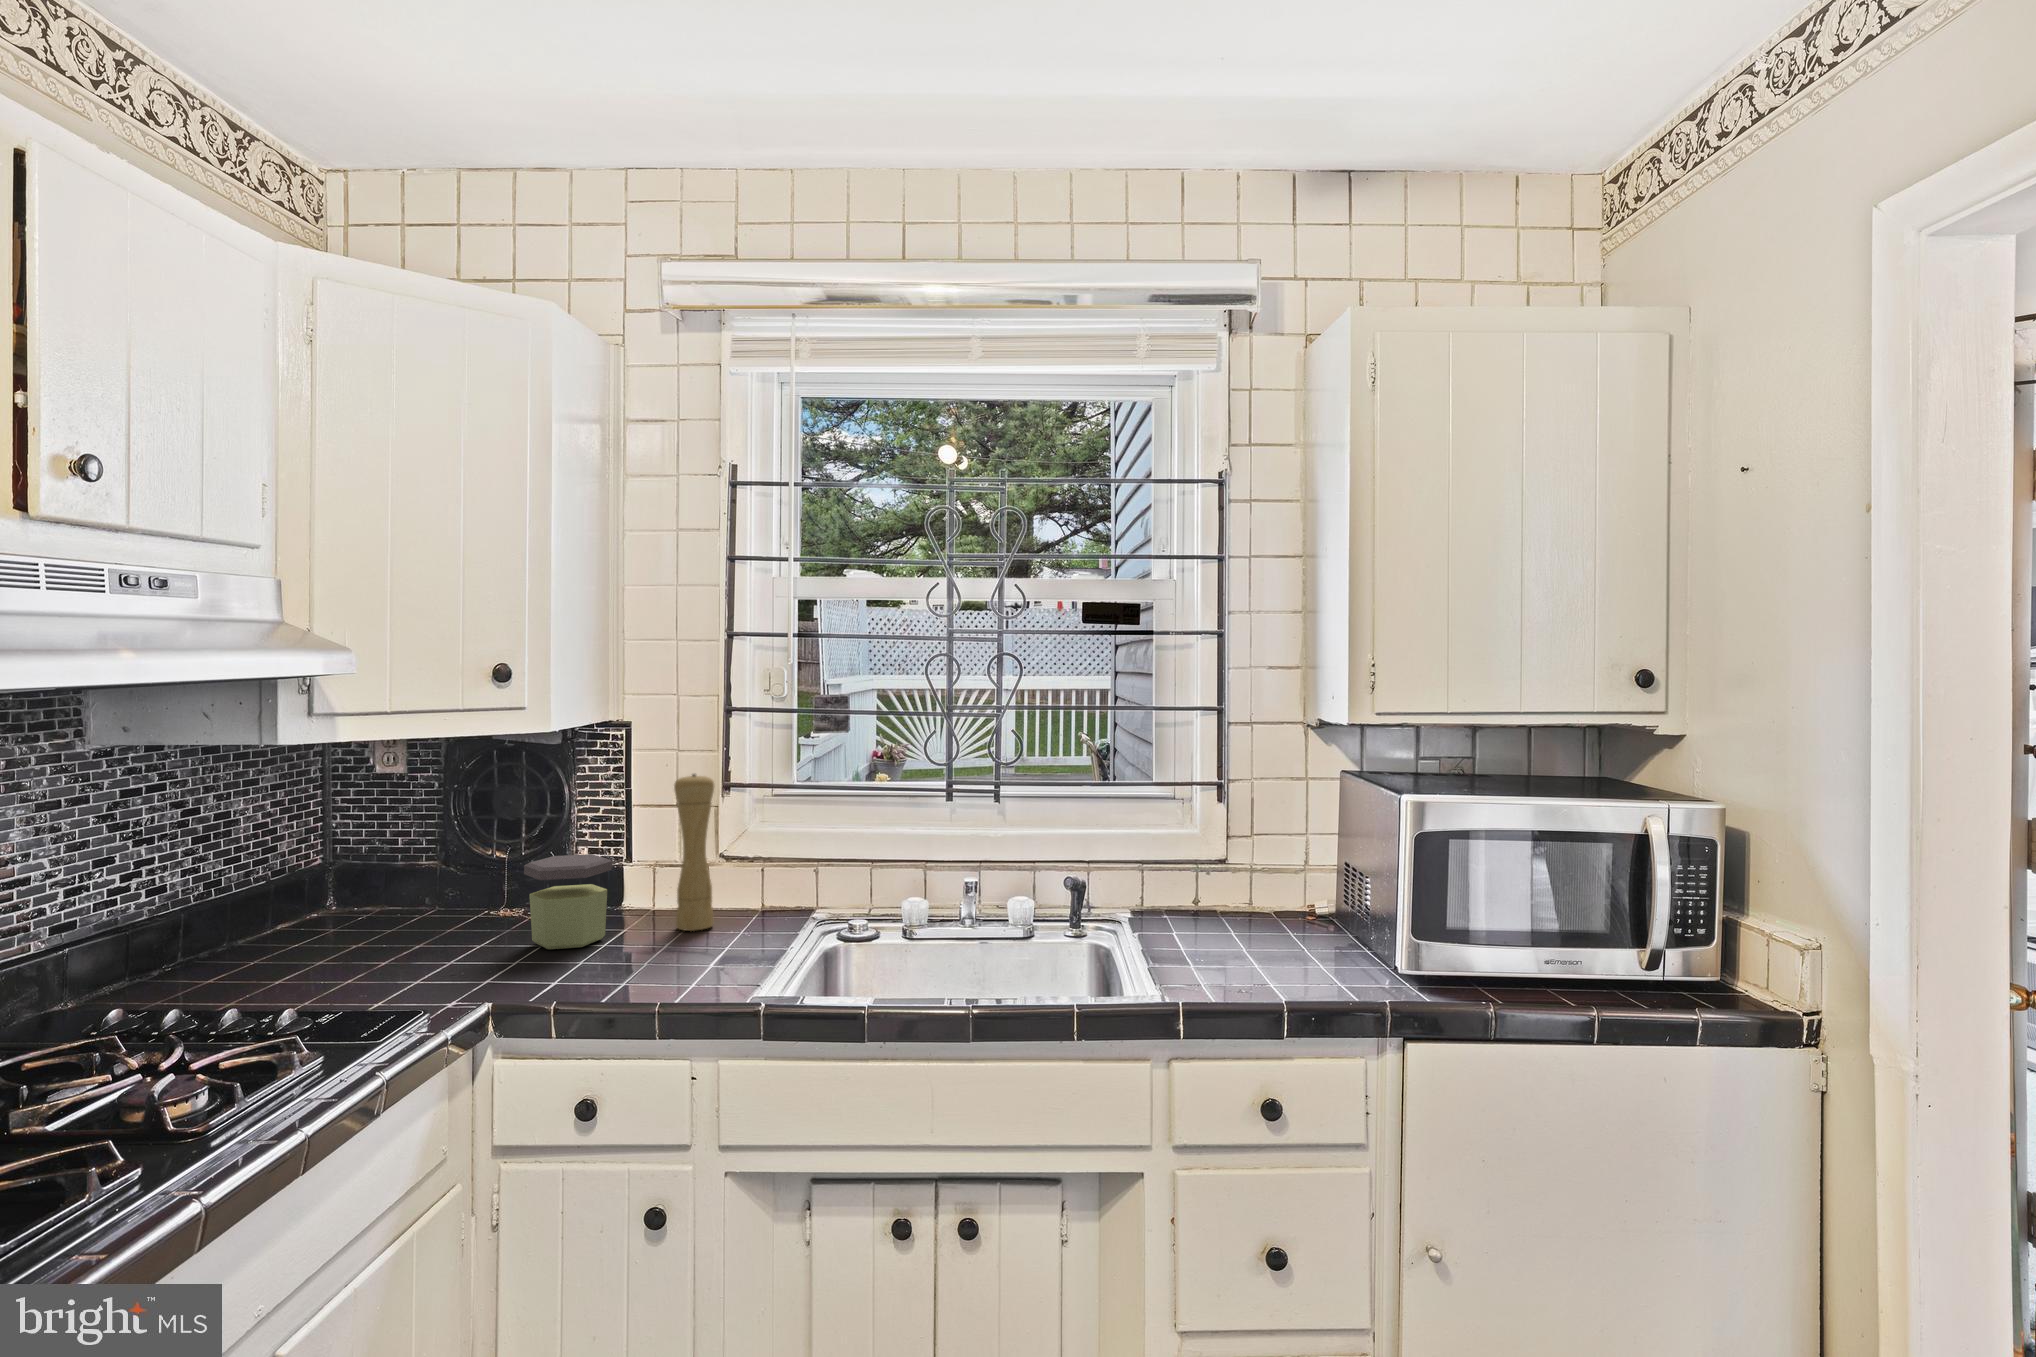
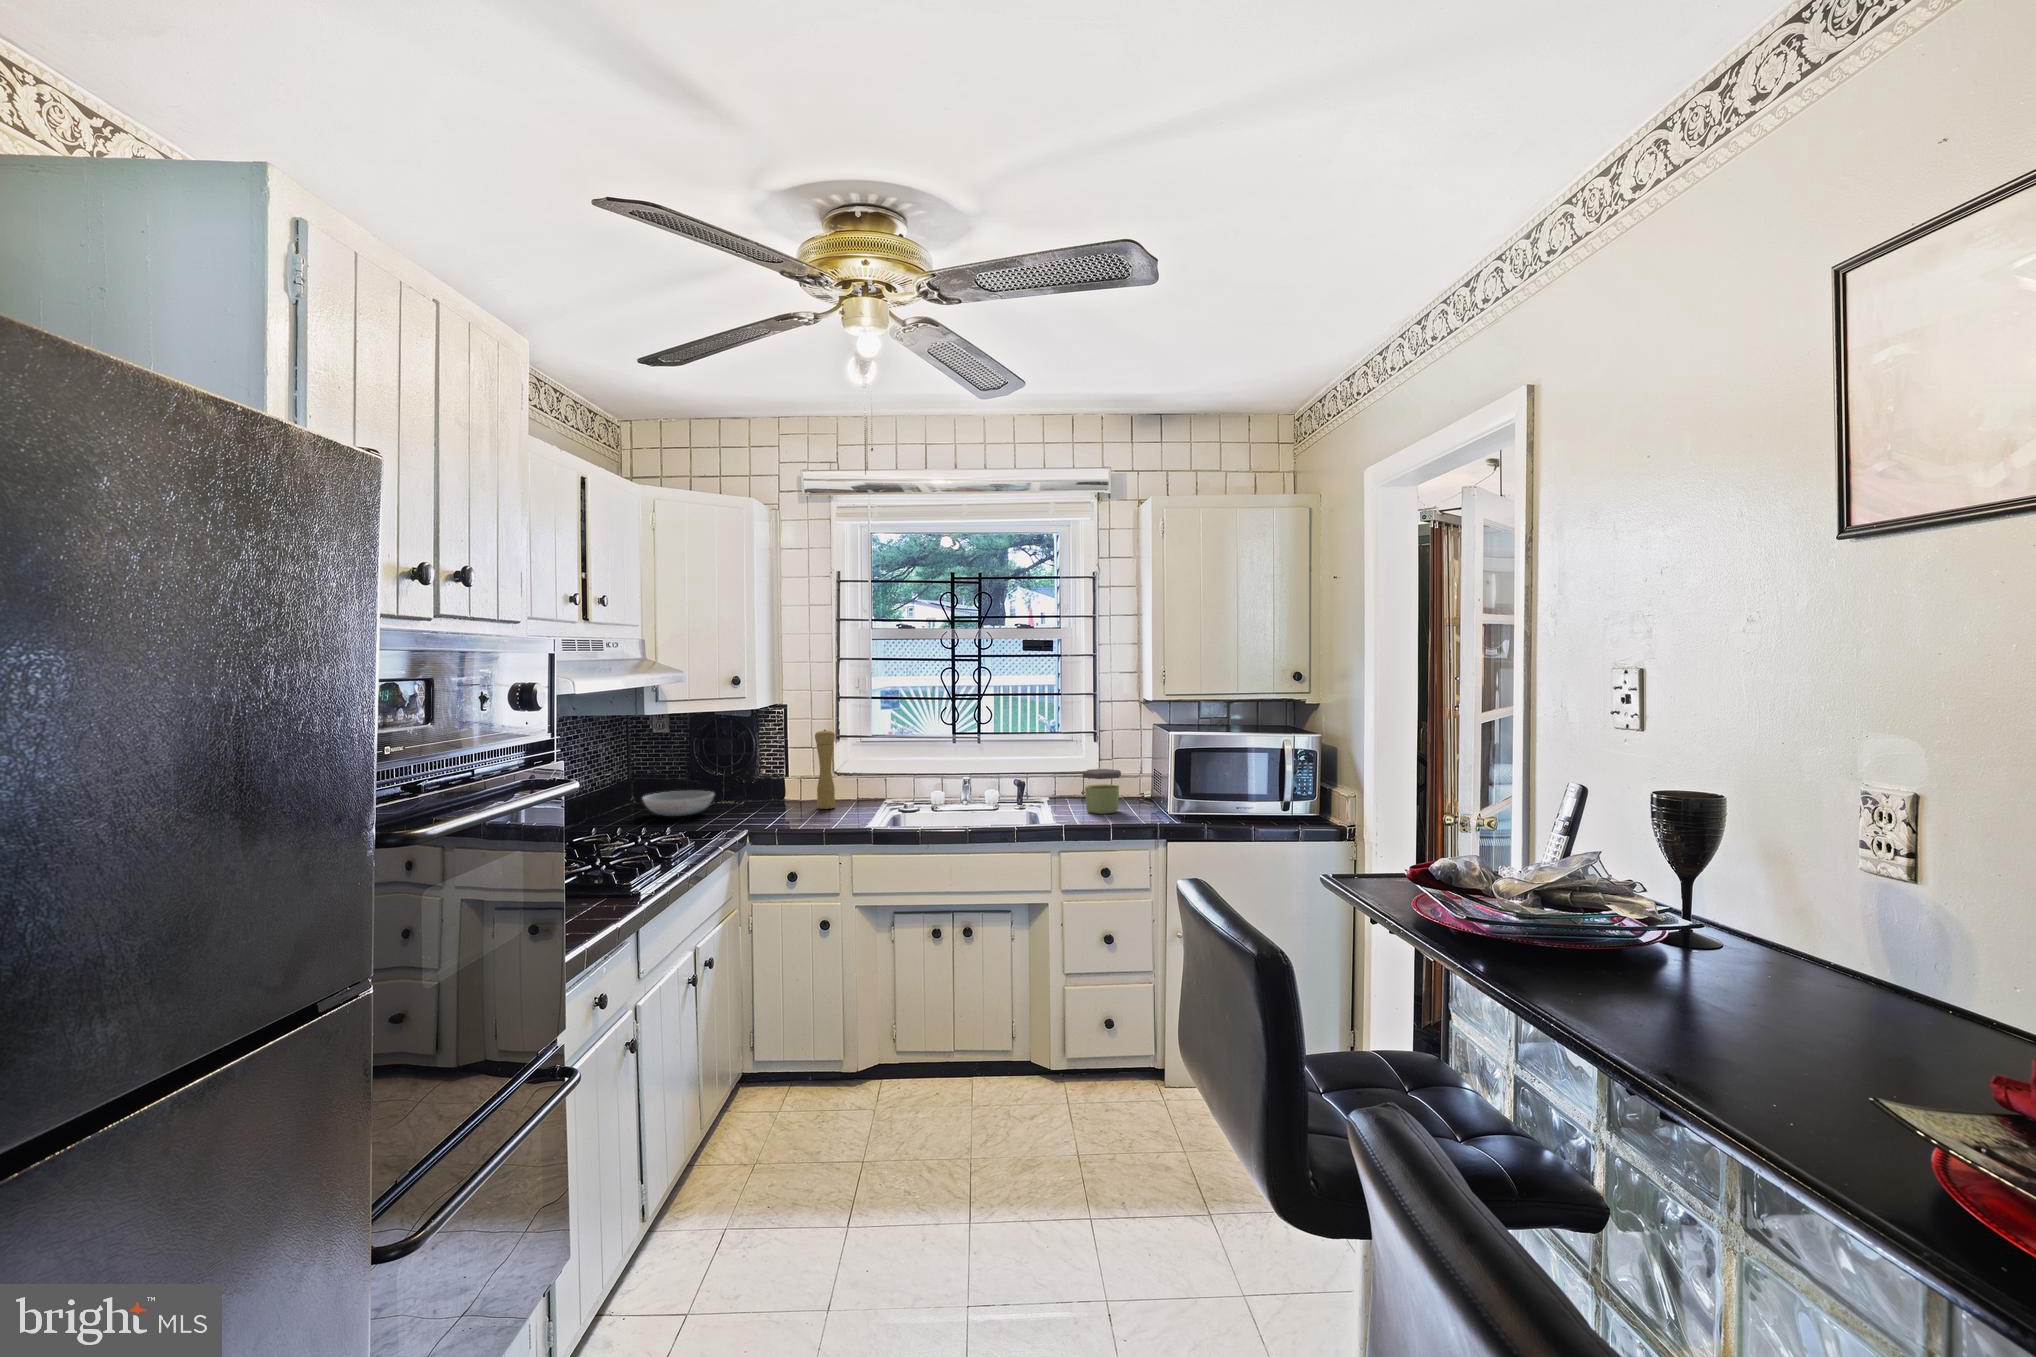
jar: present [524,854,612,949] -> present [1083,769,1121,814]
dish: none [307,890,468,951] -> present [643,791,715,816]

